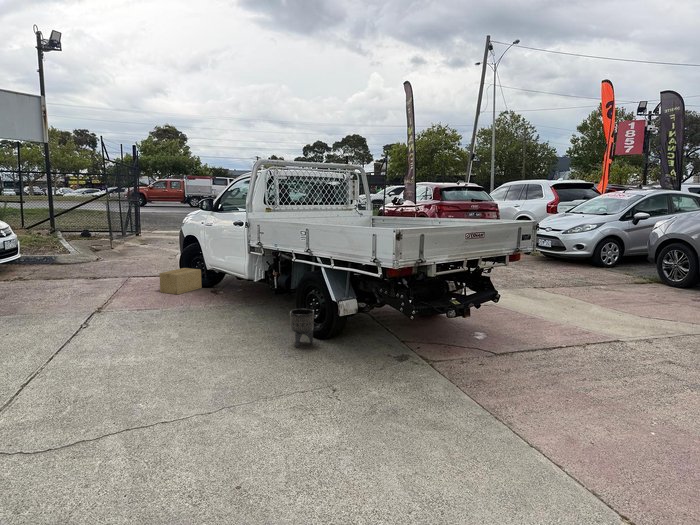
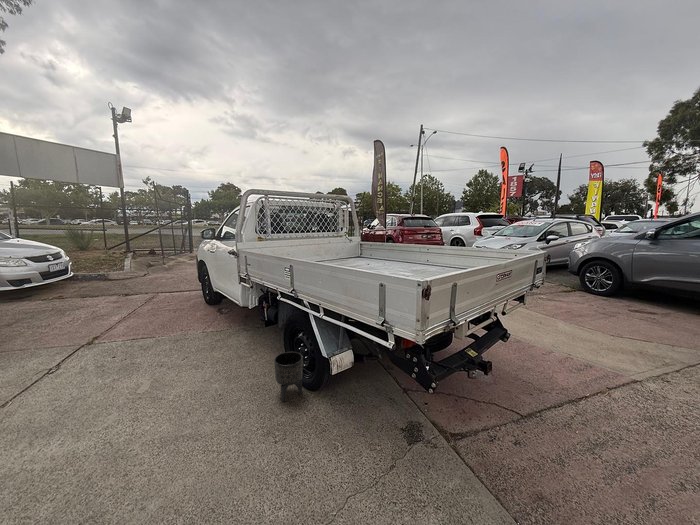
cardboard box: present [159,268,202,295] -> none [173,287,215,313]

